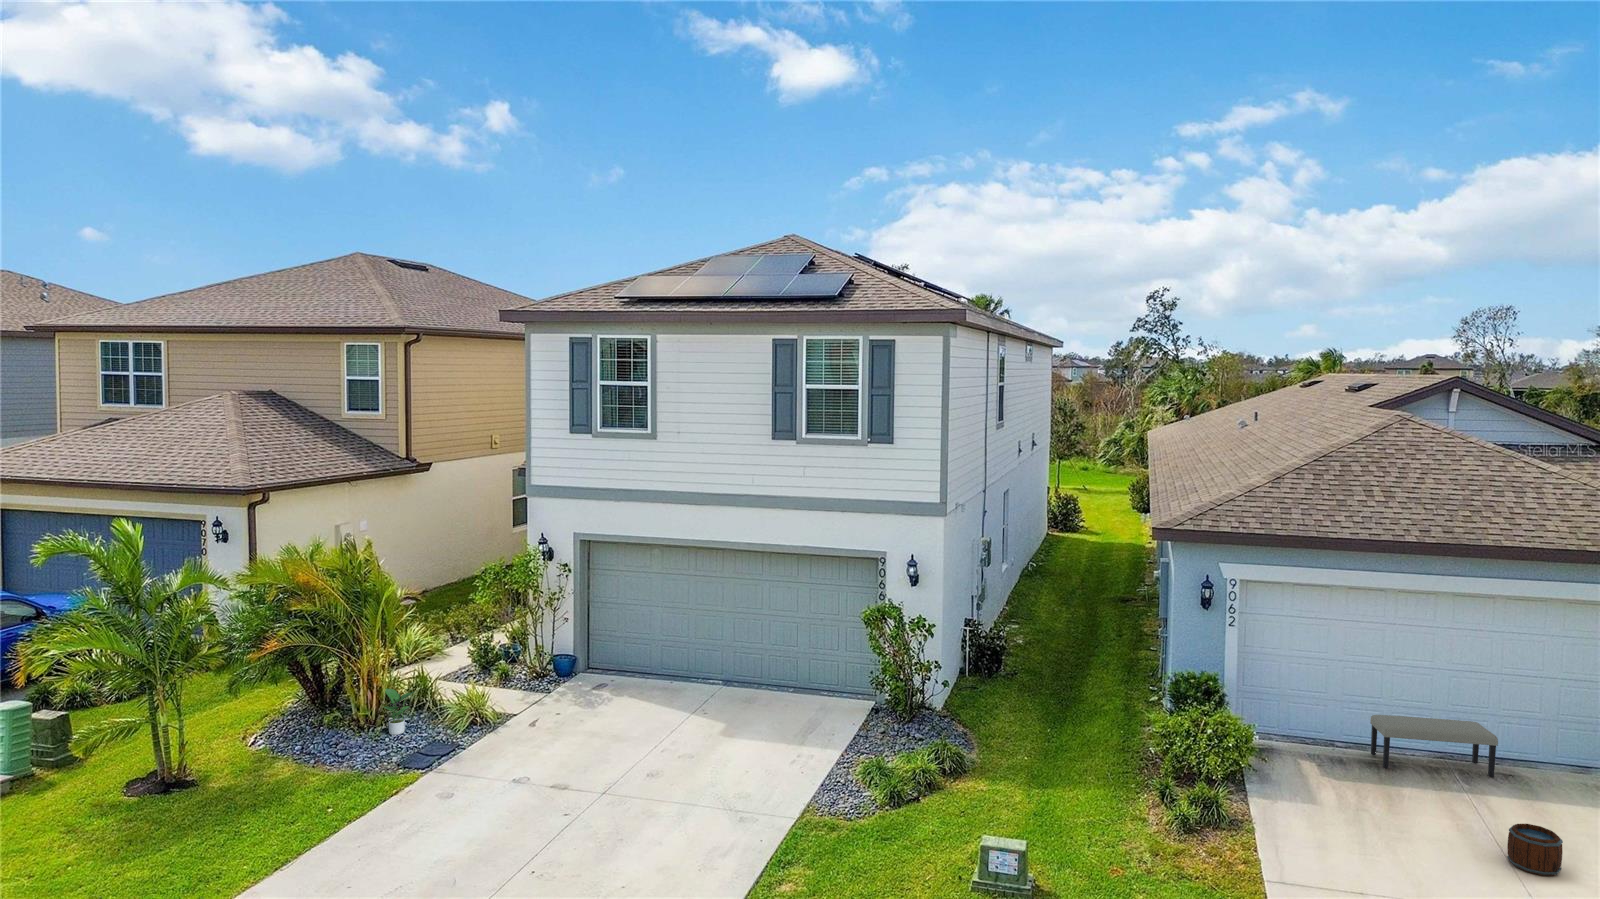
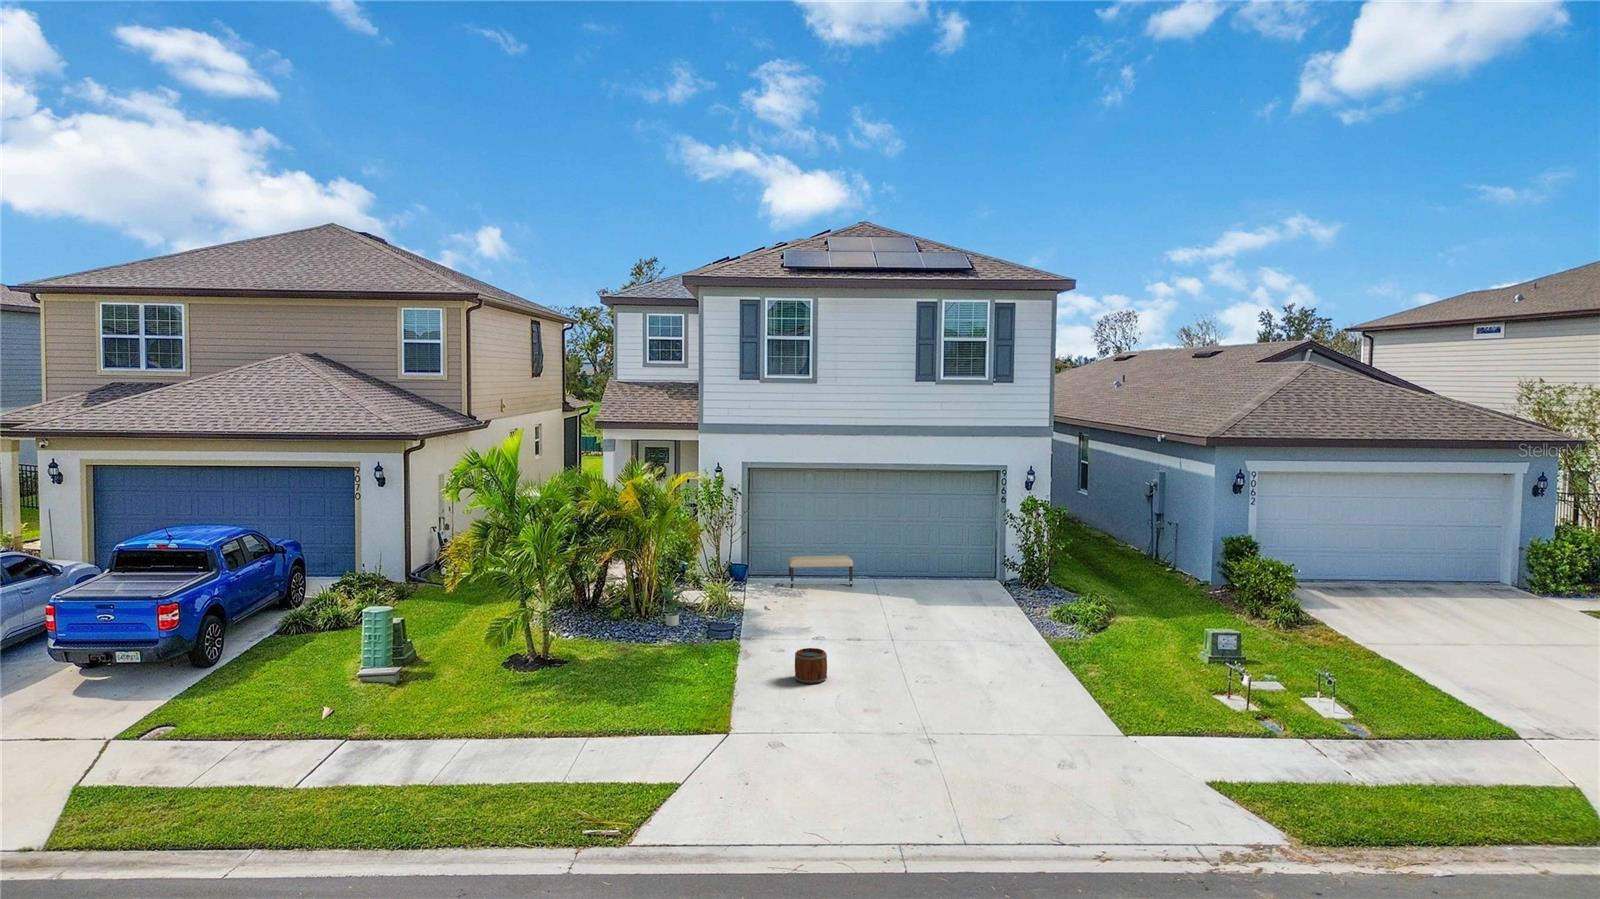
bench: present [1370,715,1498,777] -> present [788,556,853,588]
bucket: present [1507,824,1563,876] -> present [795,648,827,684]

